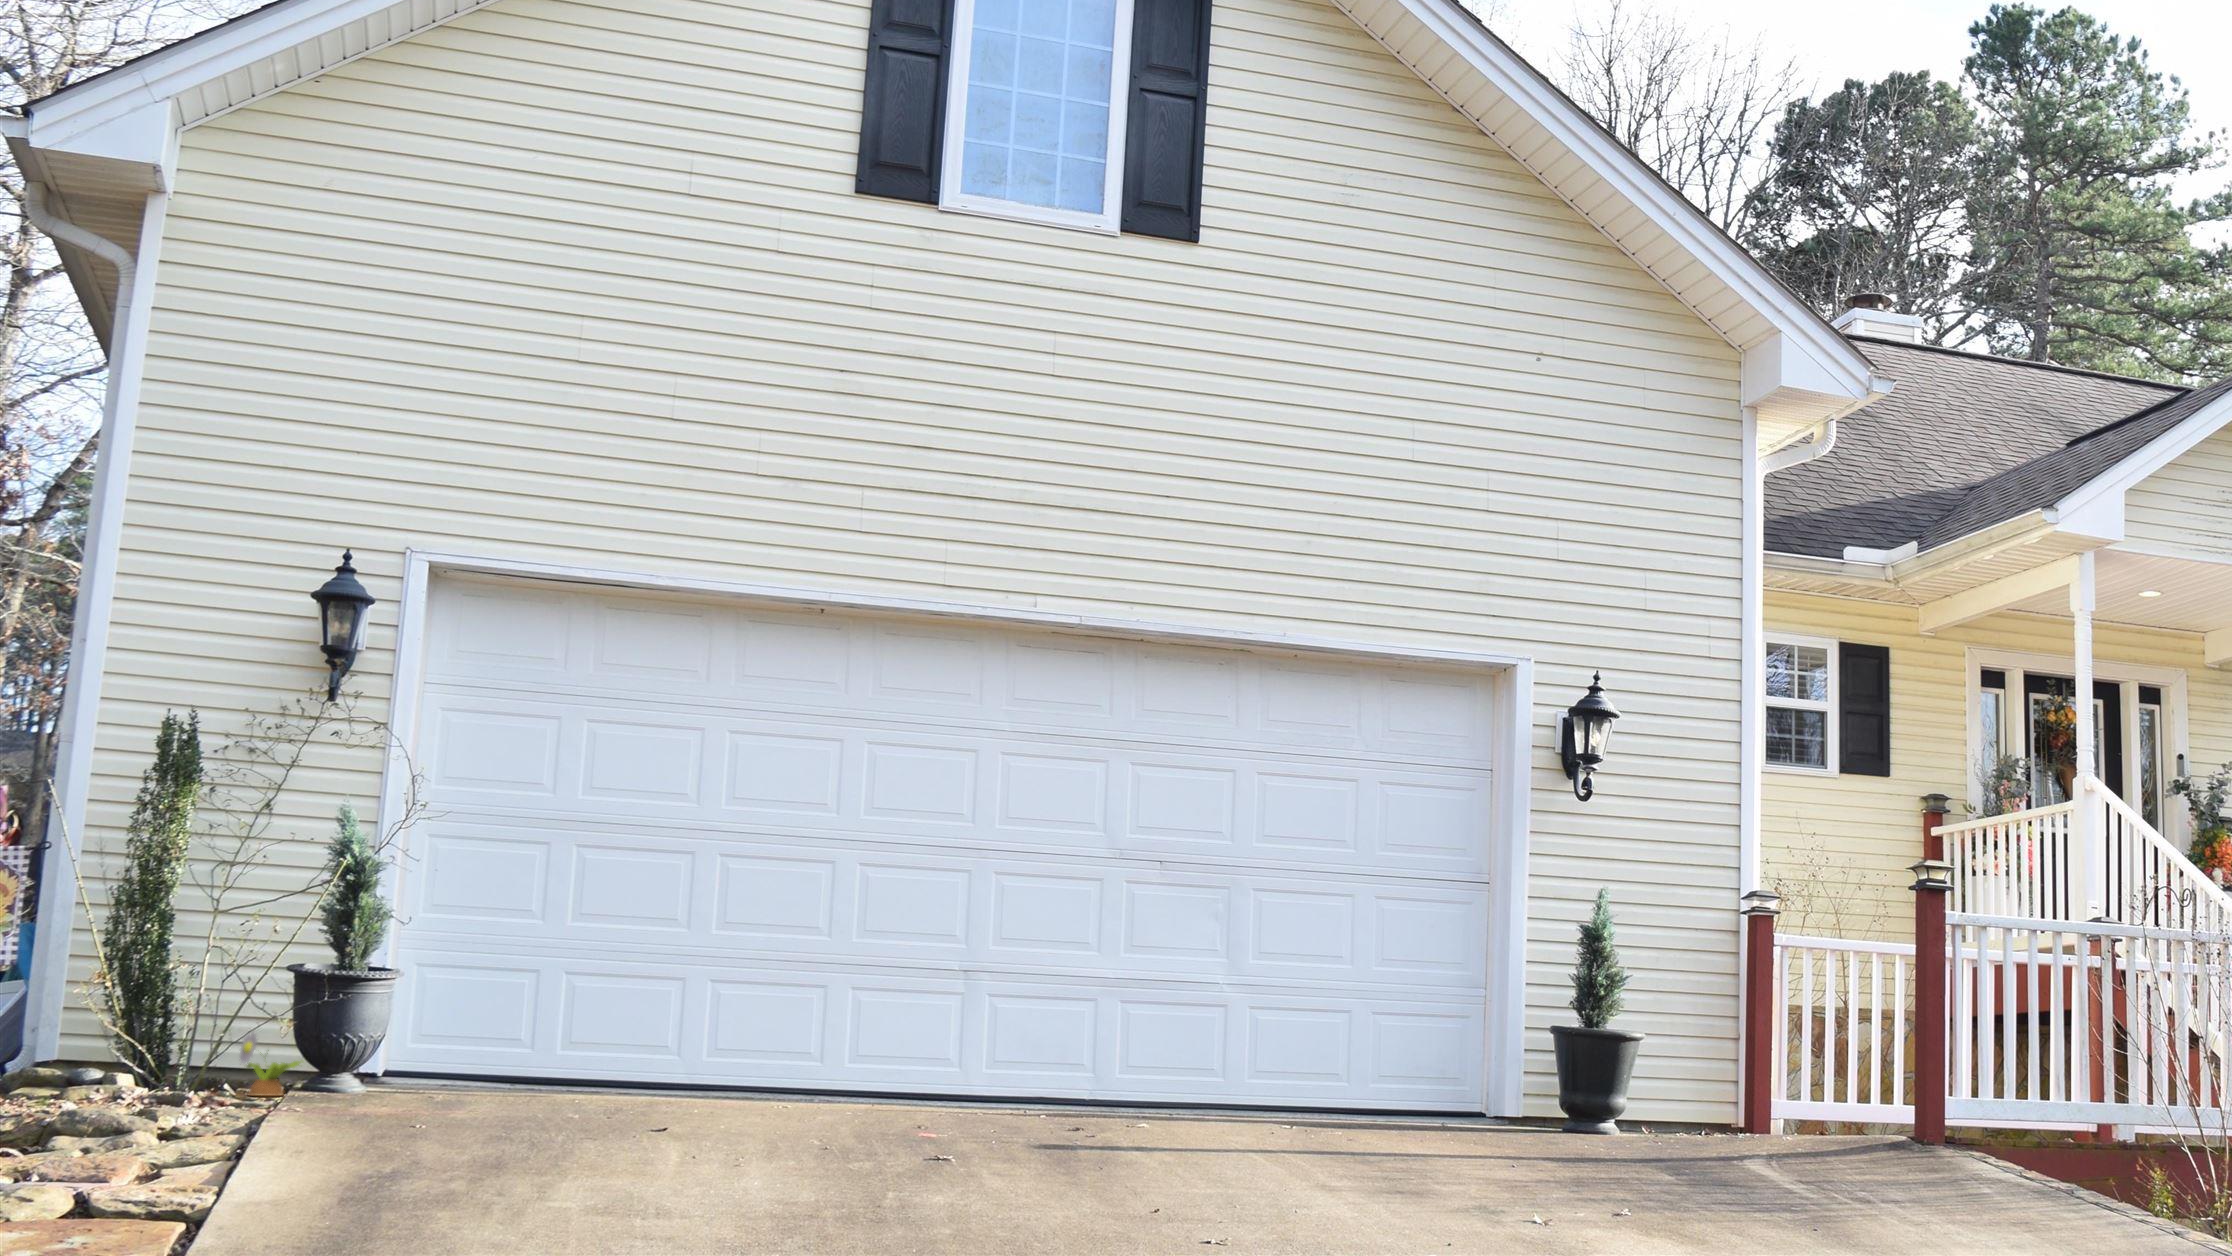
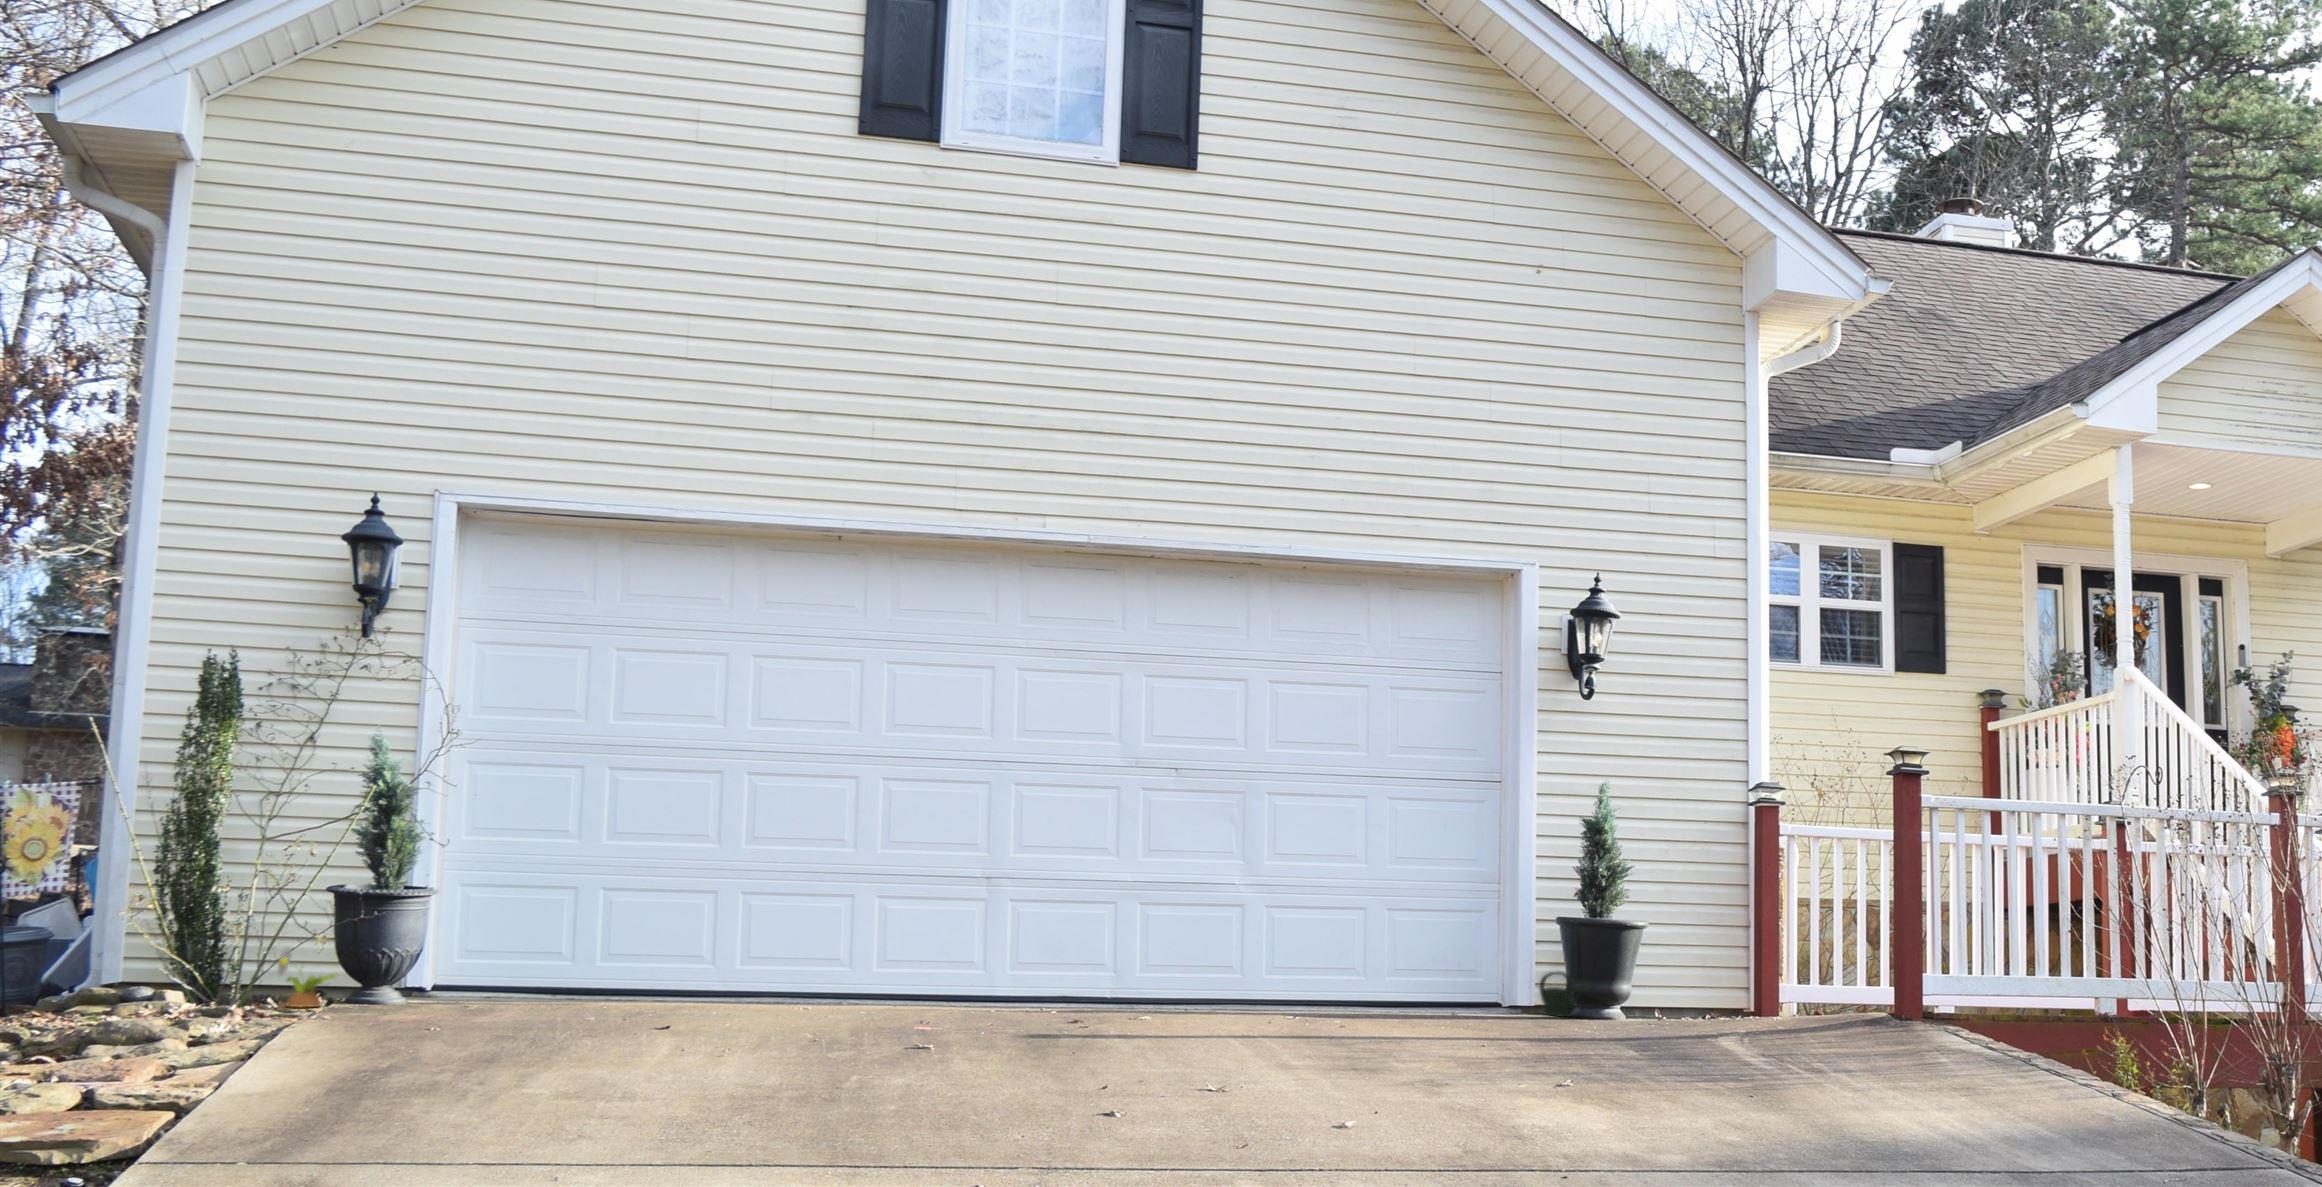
watering can: none [1533,1078,1587,1124] -> present [1539,972,1585,1017]

